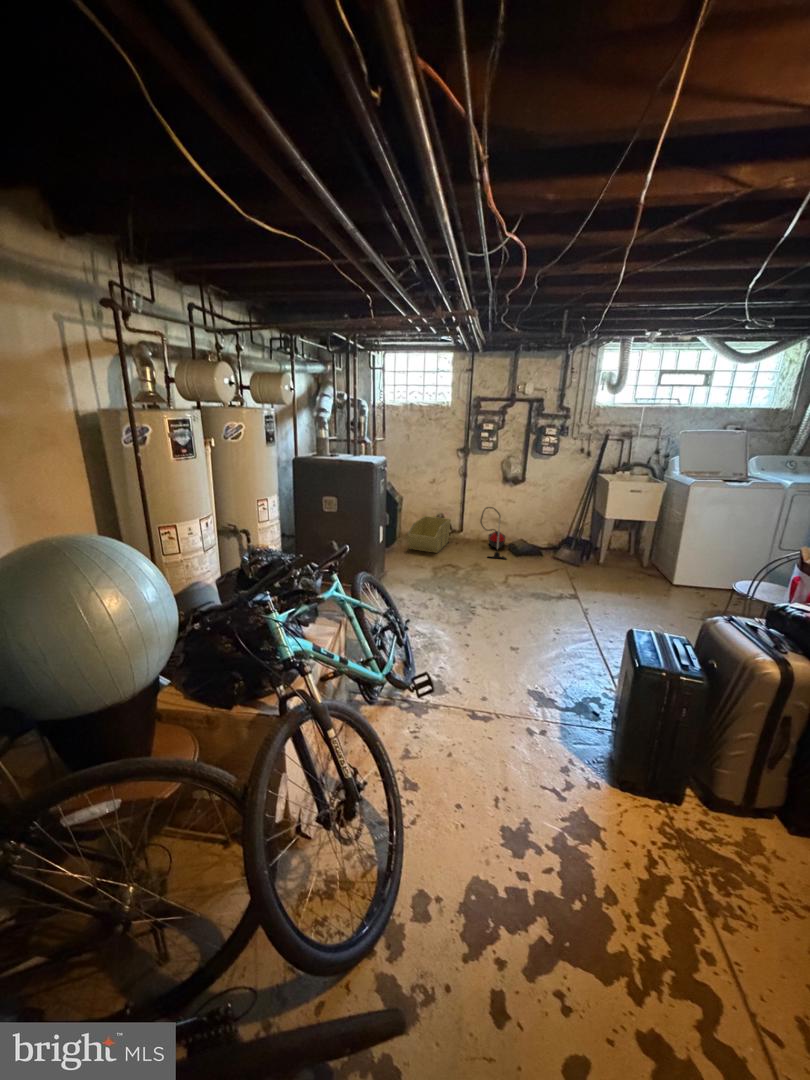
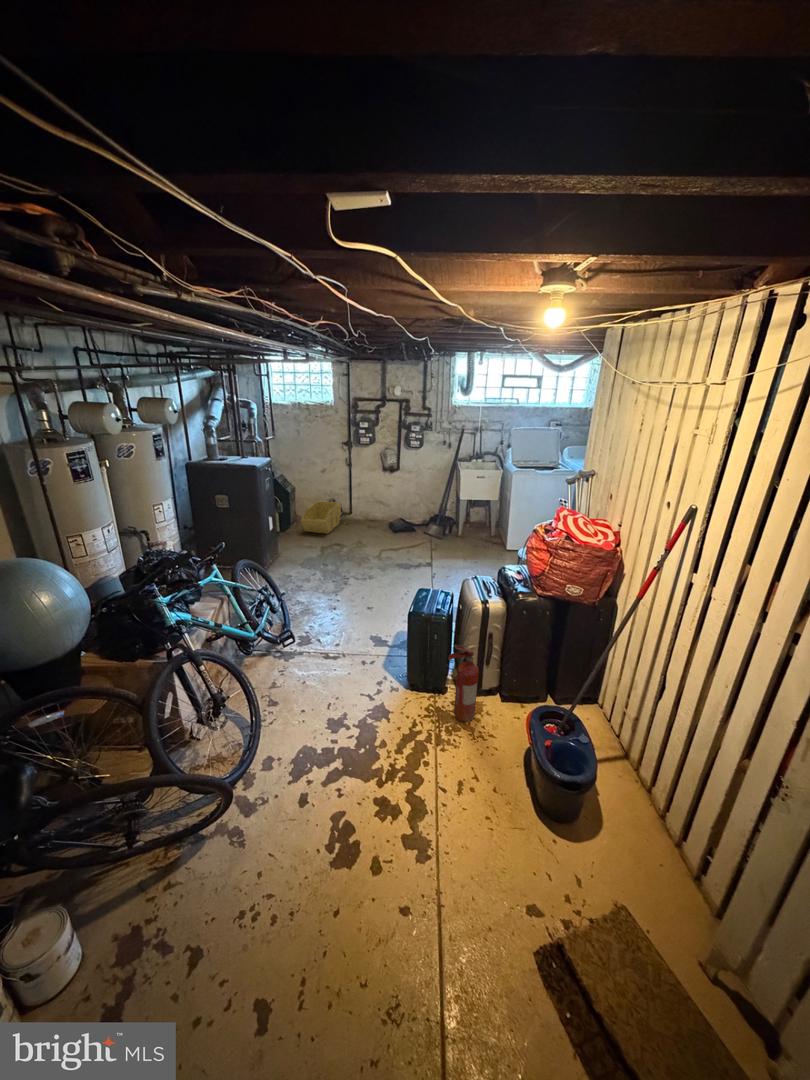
vacuum cleaner: present [480,507,506,559] -> none [365,492,388,536]
fire extinguisher: none [712,734,781,869] -> present [448,645,479,721]

